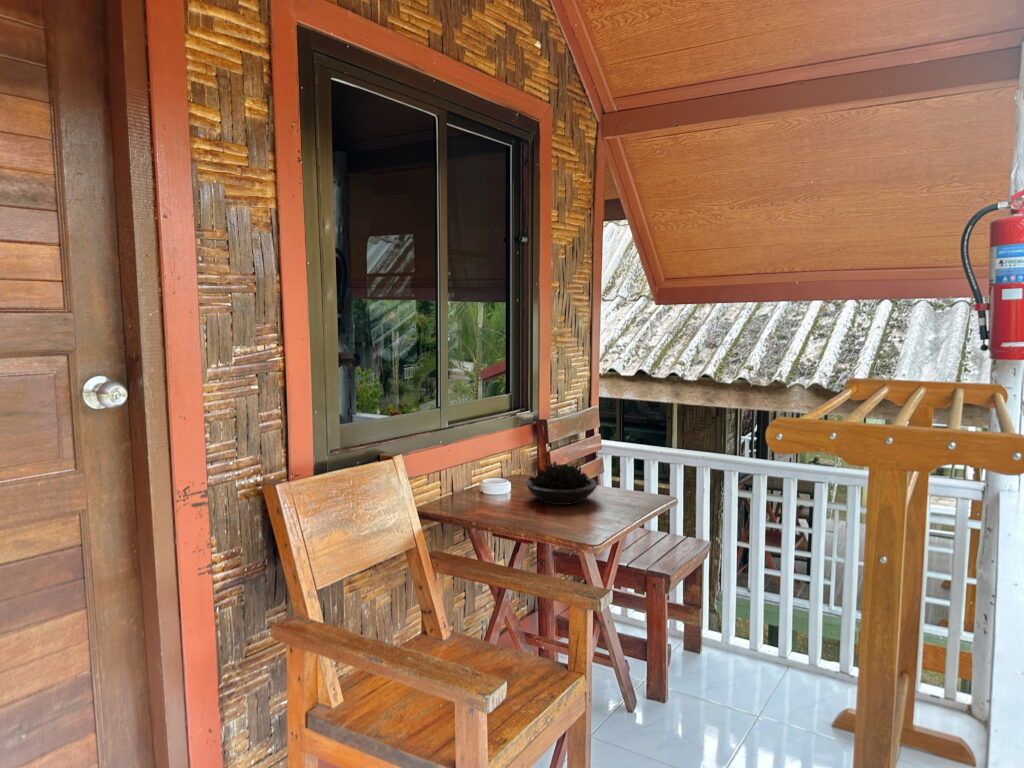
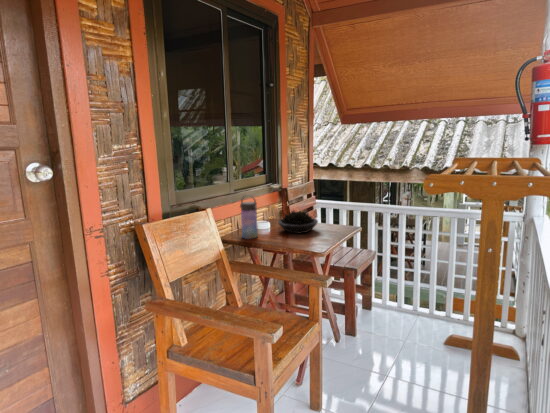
water bottle: none [457,433,487,512] -> present [240,199,258,239]

